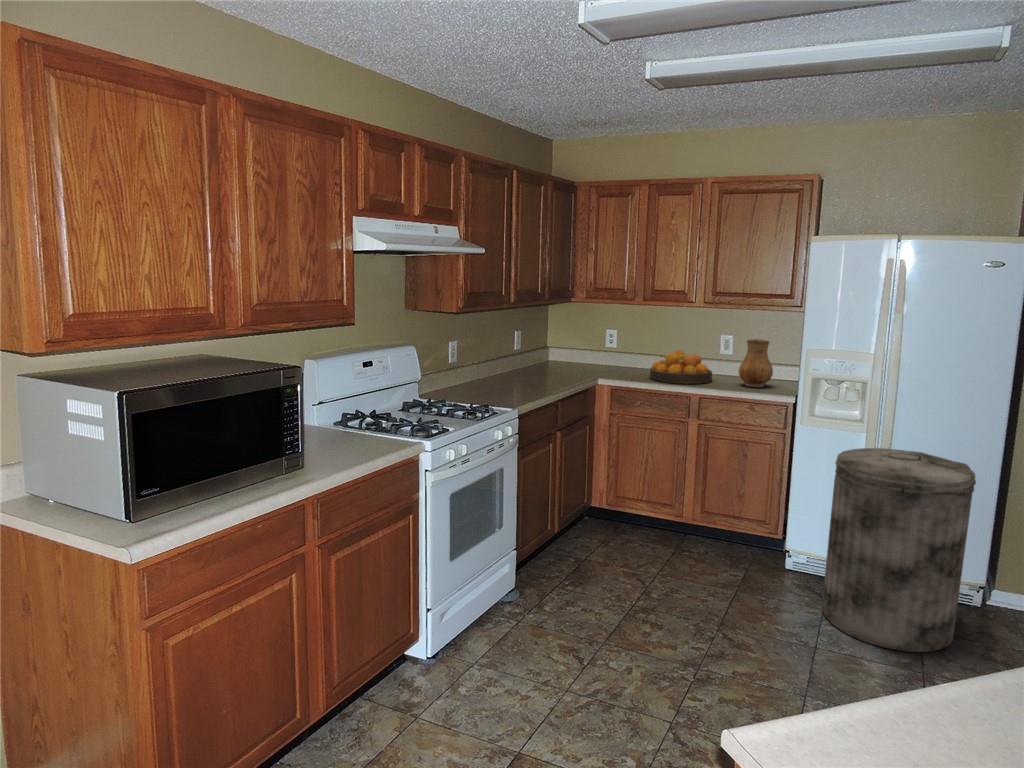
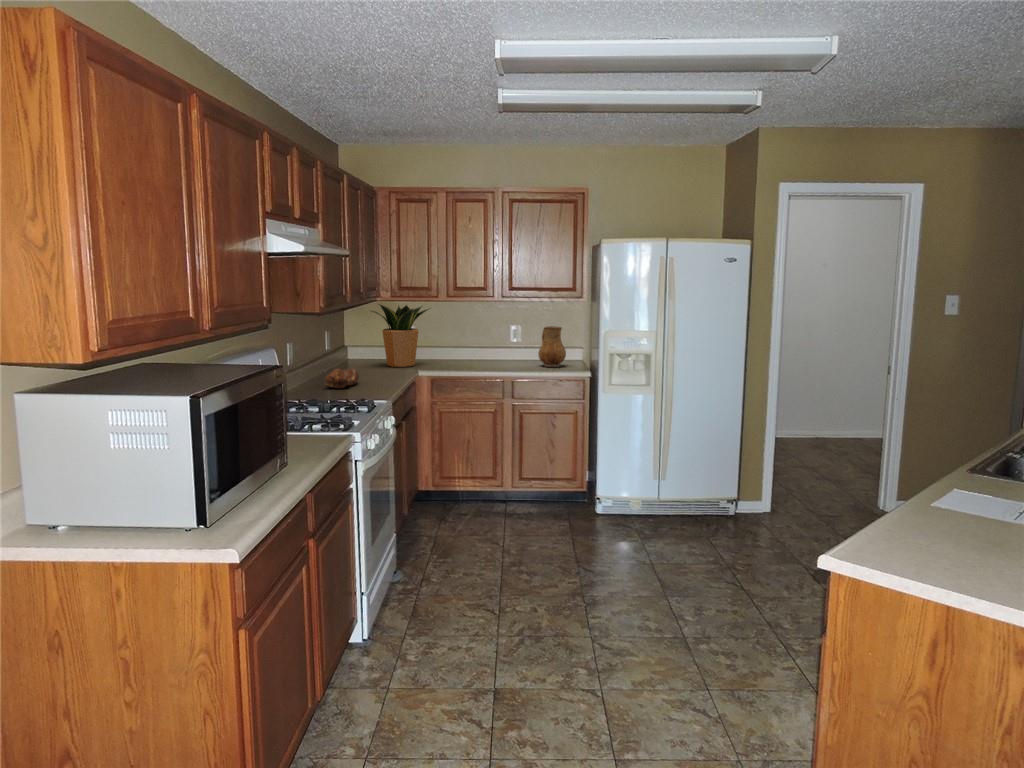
potted plant: none [558,305,626,373] -> present [372,304,430,367]
fruit bowl: present [650,350,712,384] -> none [461,340,516,369]
bread loaf: none [481,369,521,390] -> present [325,369,359,388]
trash can: present [822,448,976,652] -> none [637,404,736,552]

